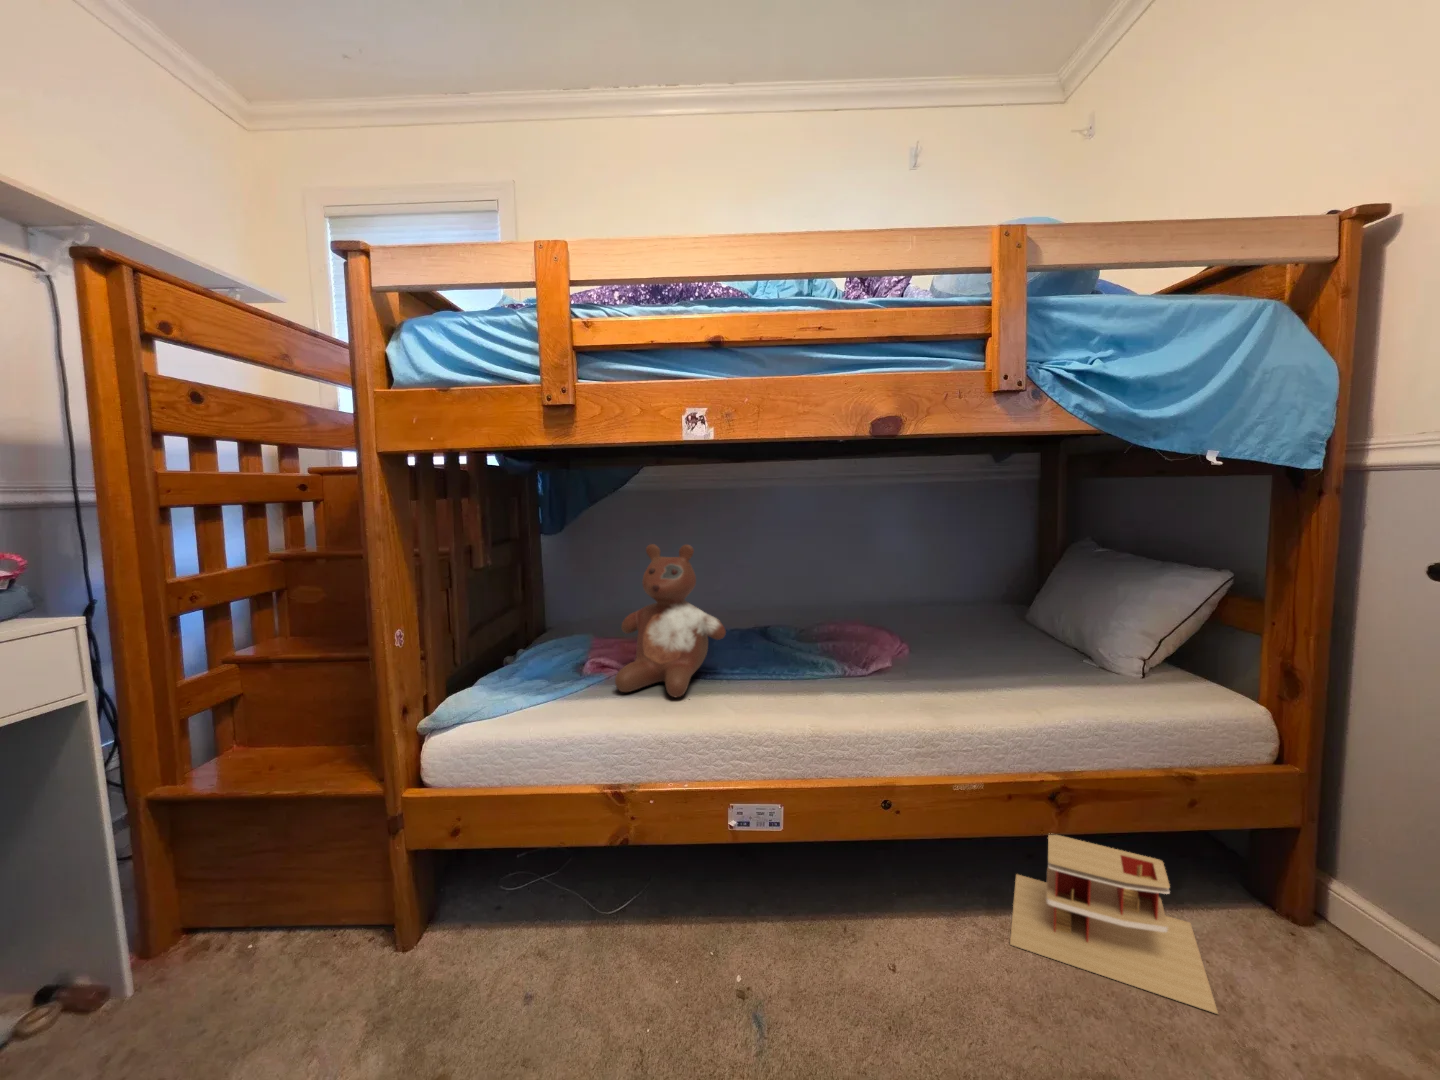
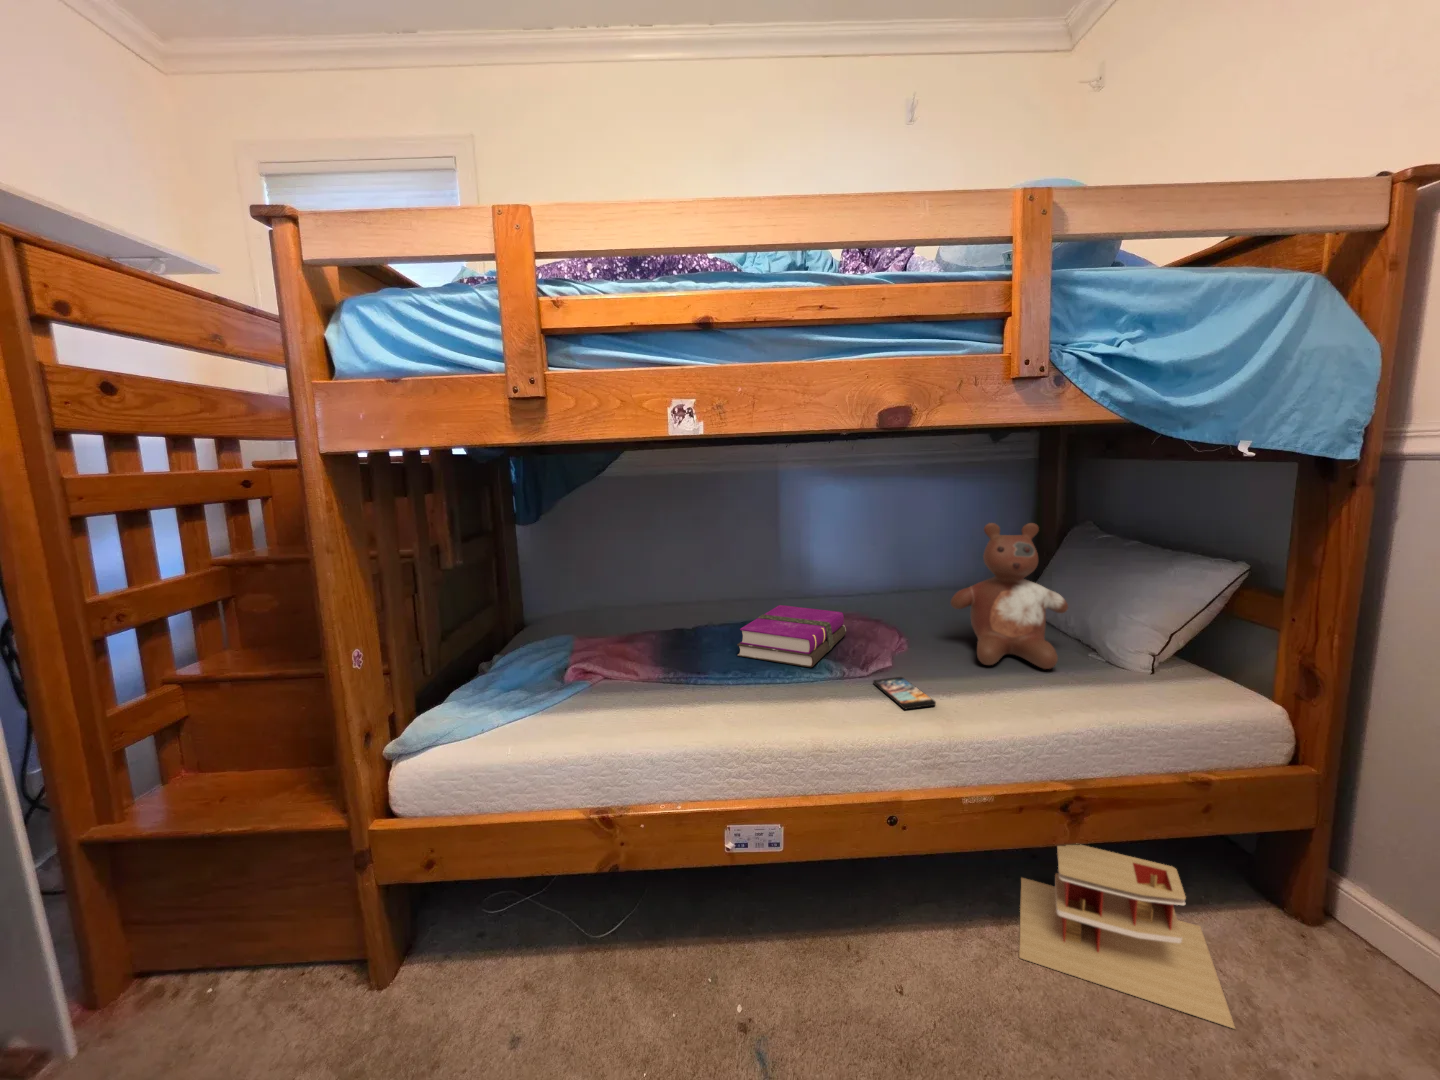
stuffed bear: present [615,544,726,697] -> present [951,523,1068,669]
hardback book: none [745,611,850,666] -> present [737,605,846,667]
smartphone: none [872,674,929,701] -> present [873,677,936,709]

